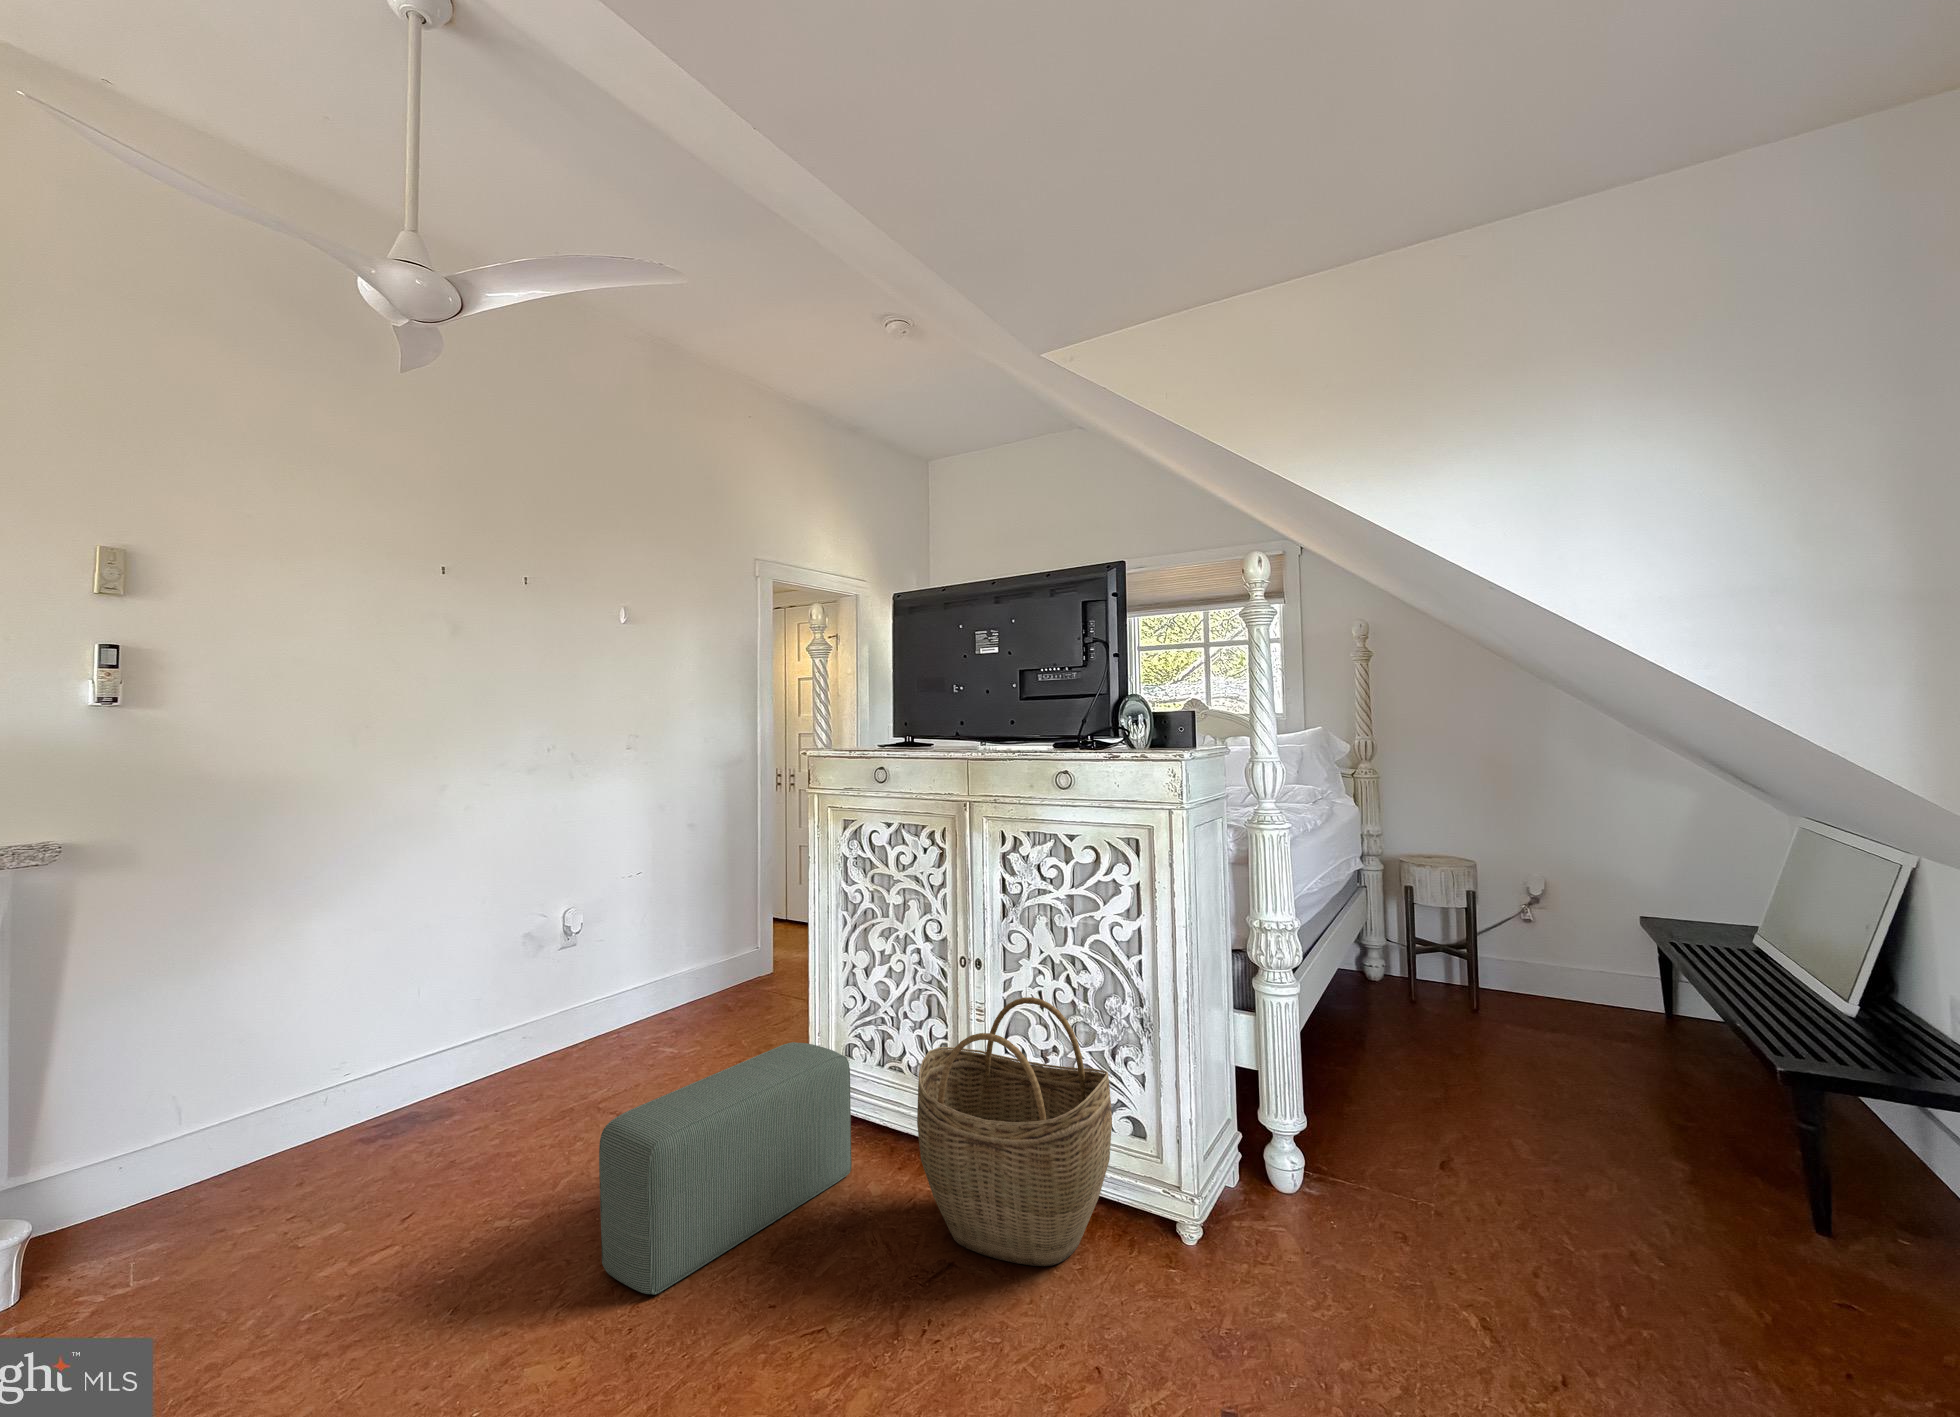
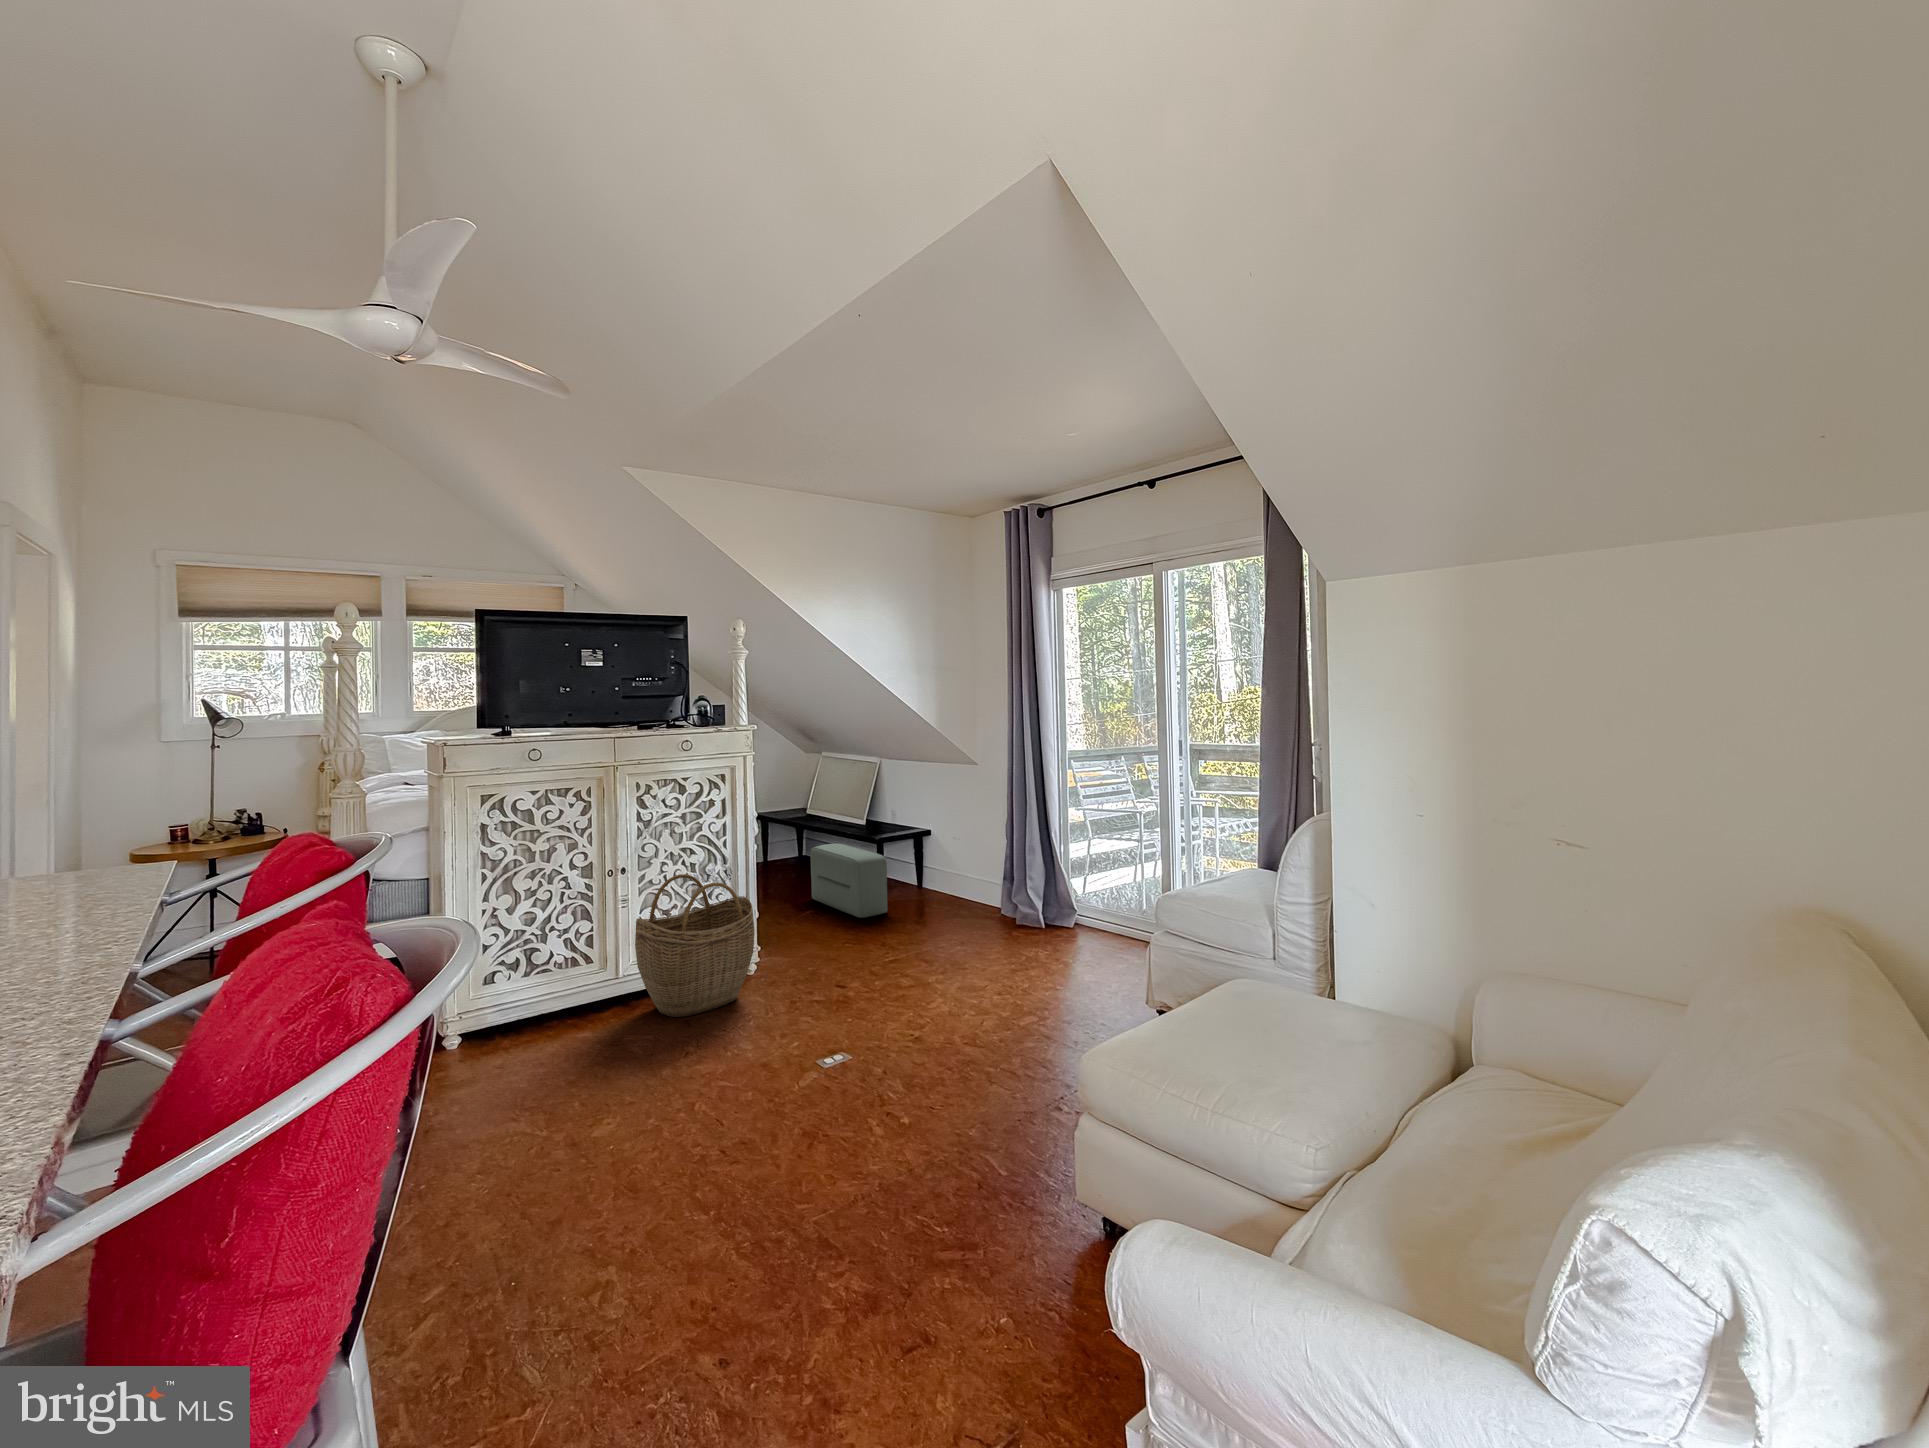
pouf: present [599,1042,851,1295] -> present [811,844,888,918]

